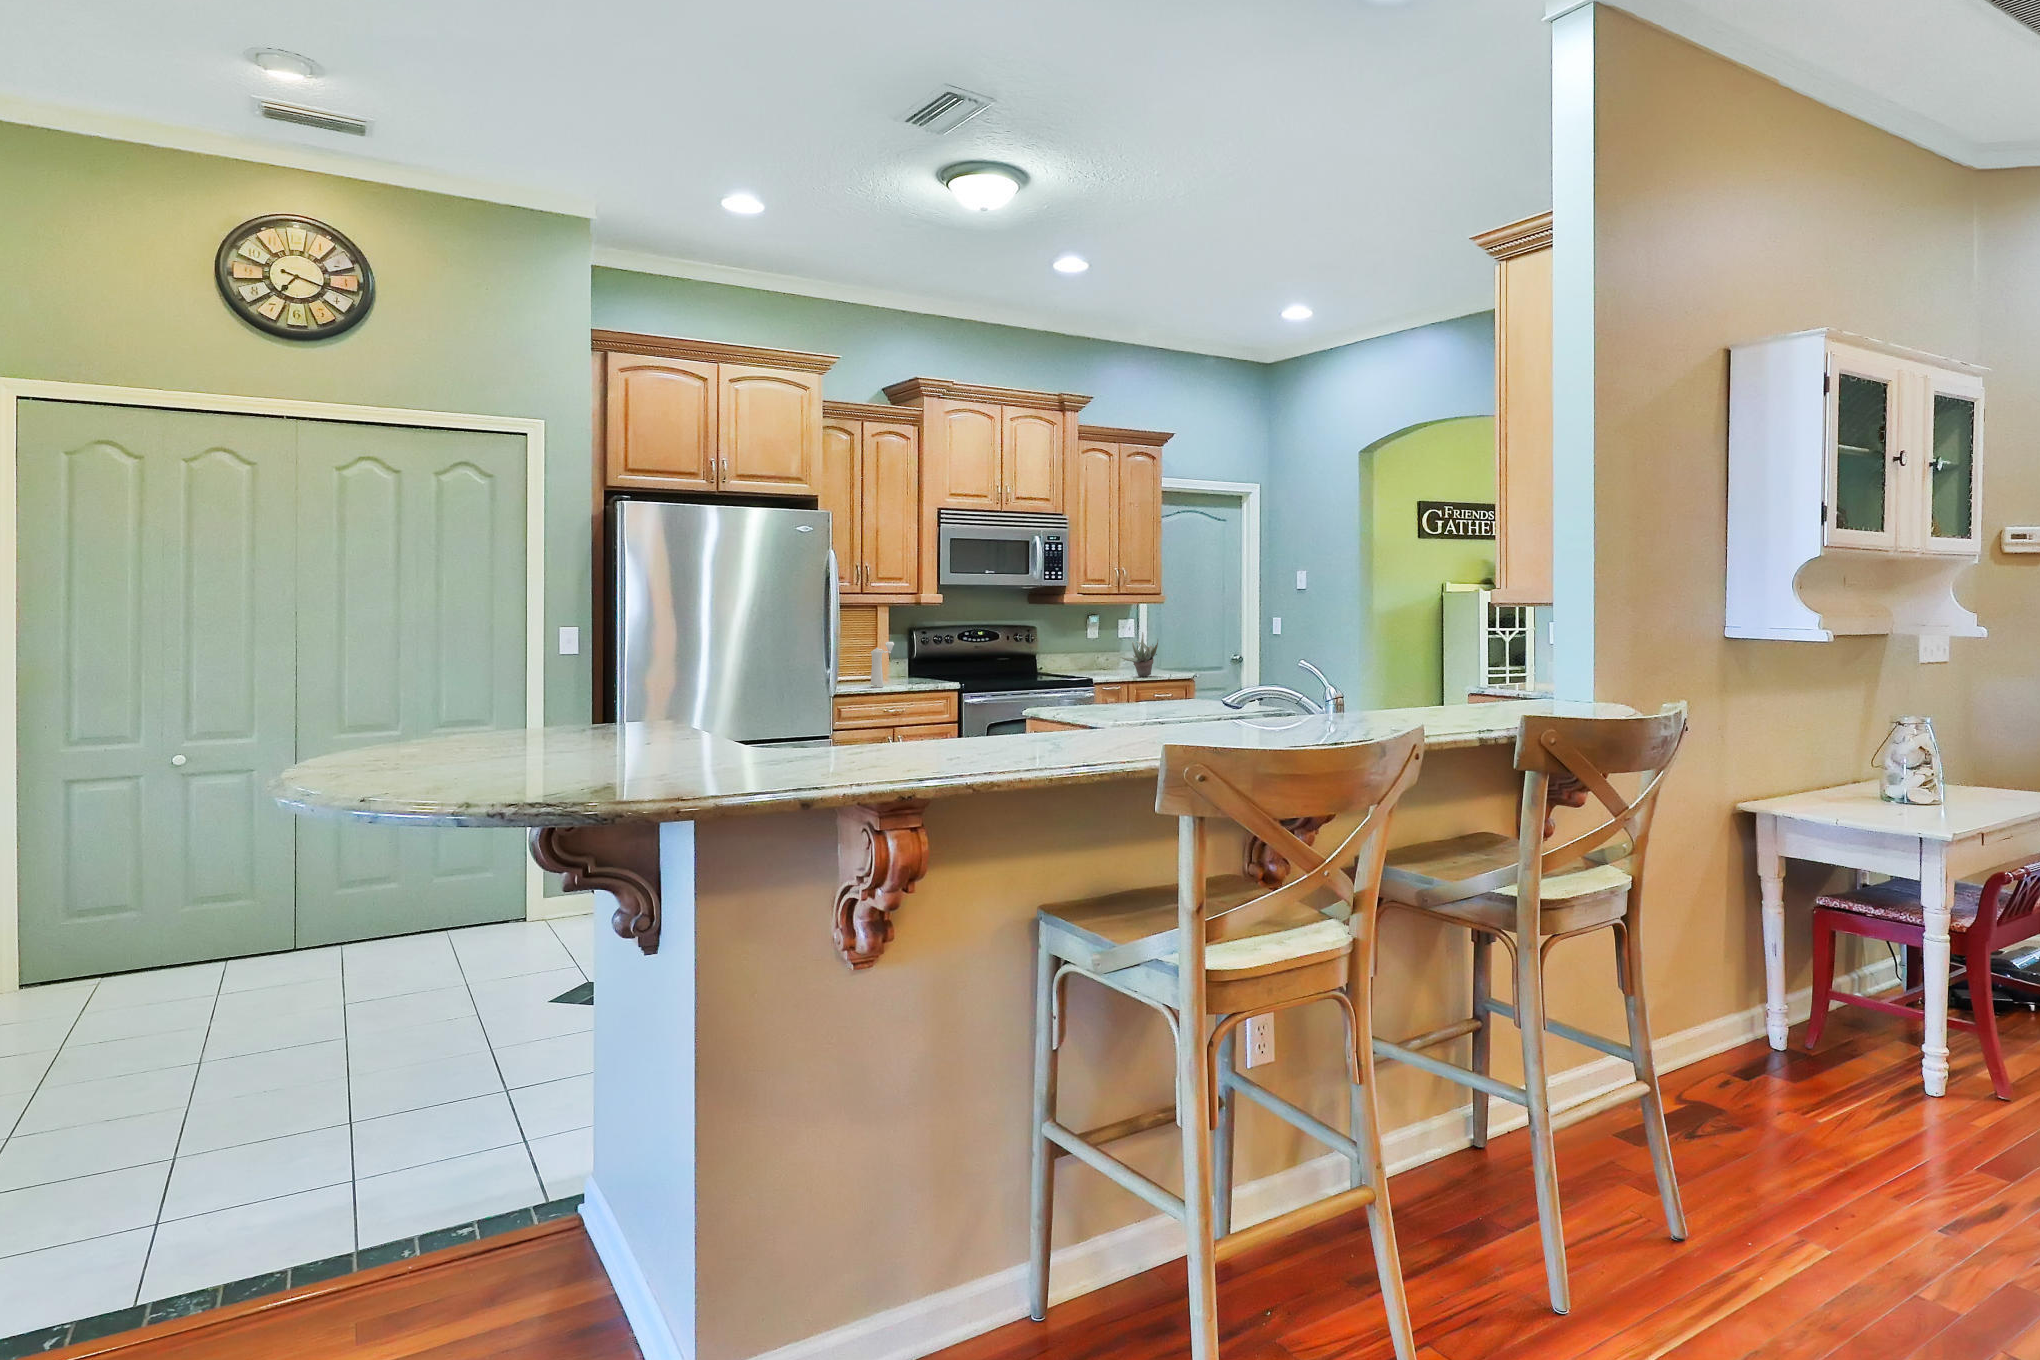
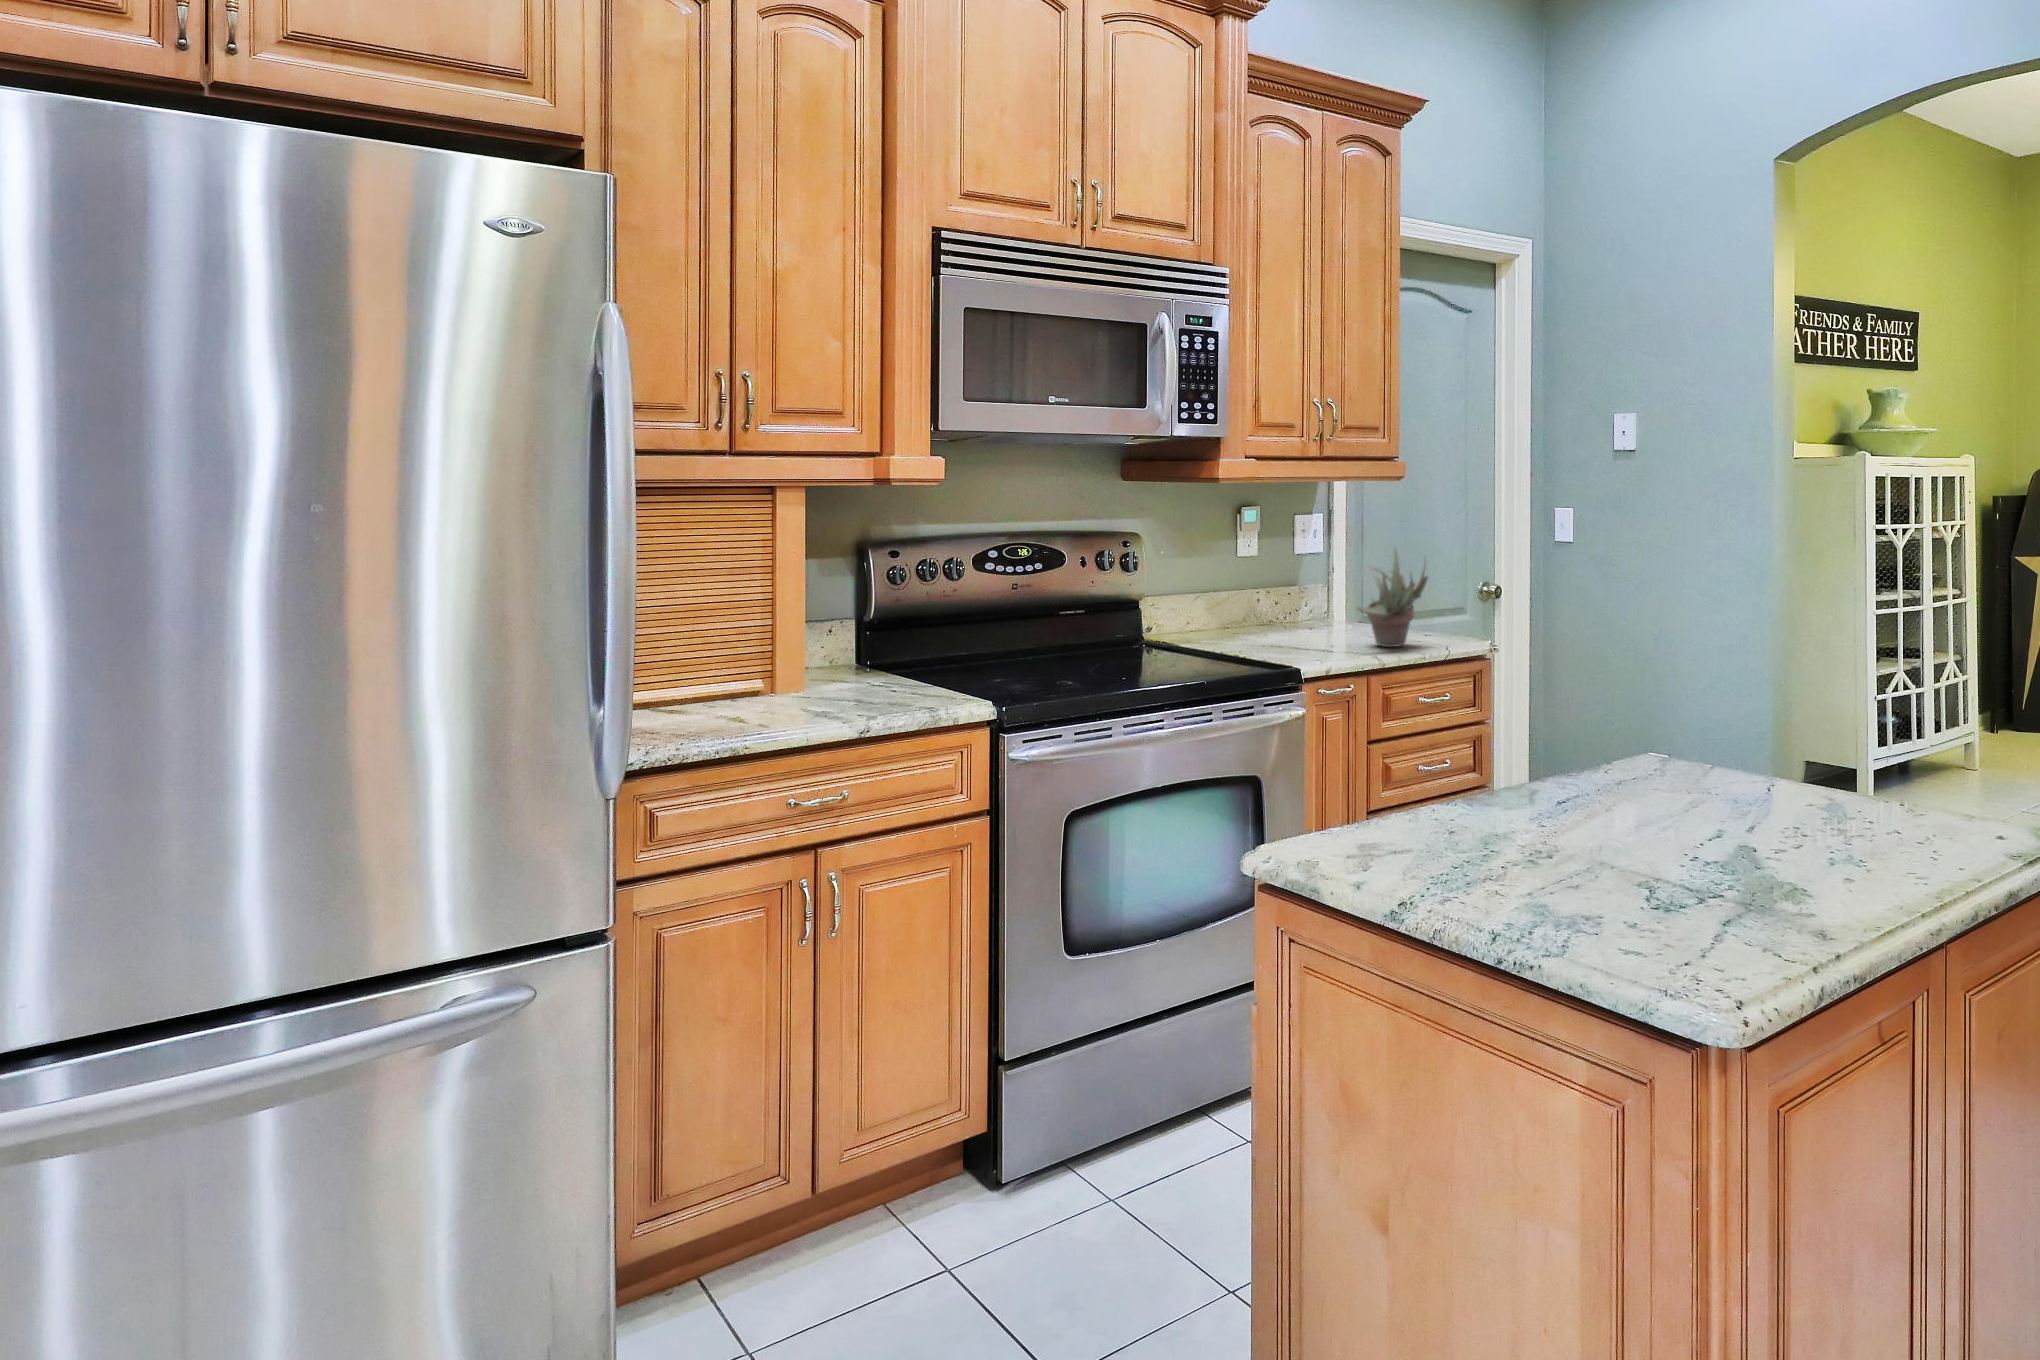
pepper mill: present [871,642,894,688] -> none [753,586,819,722]

